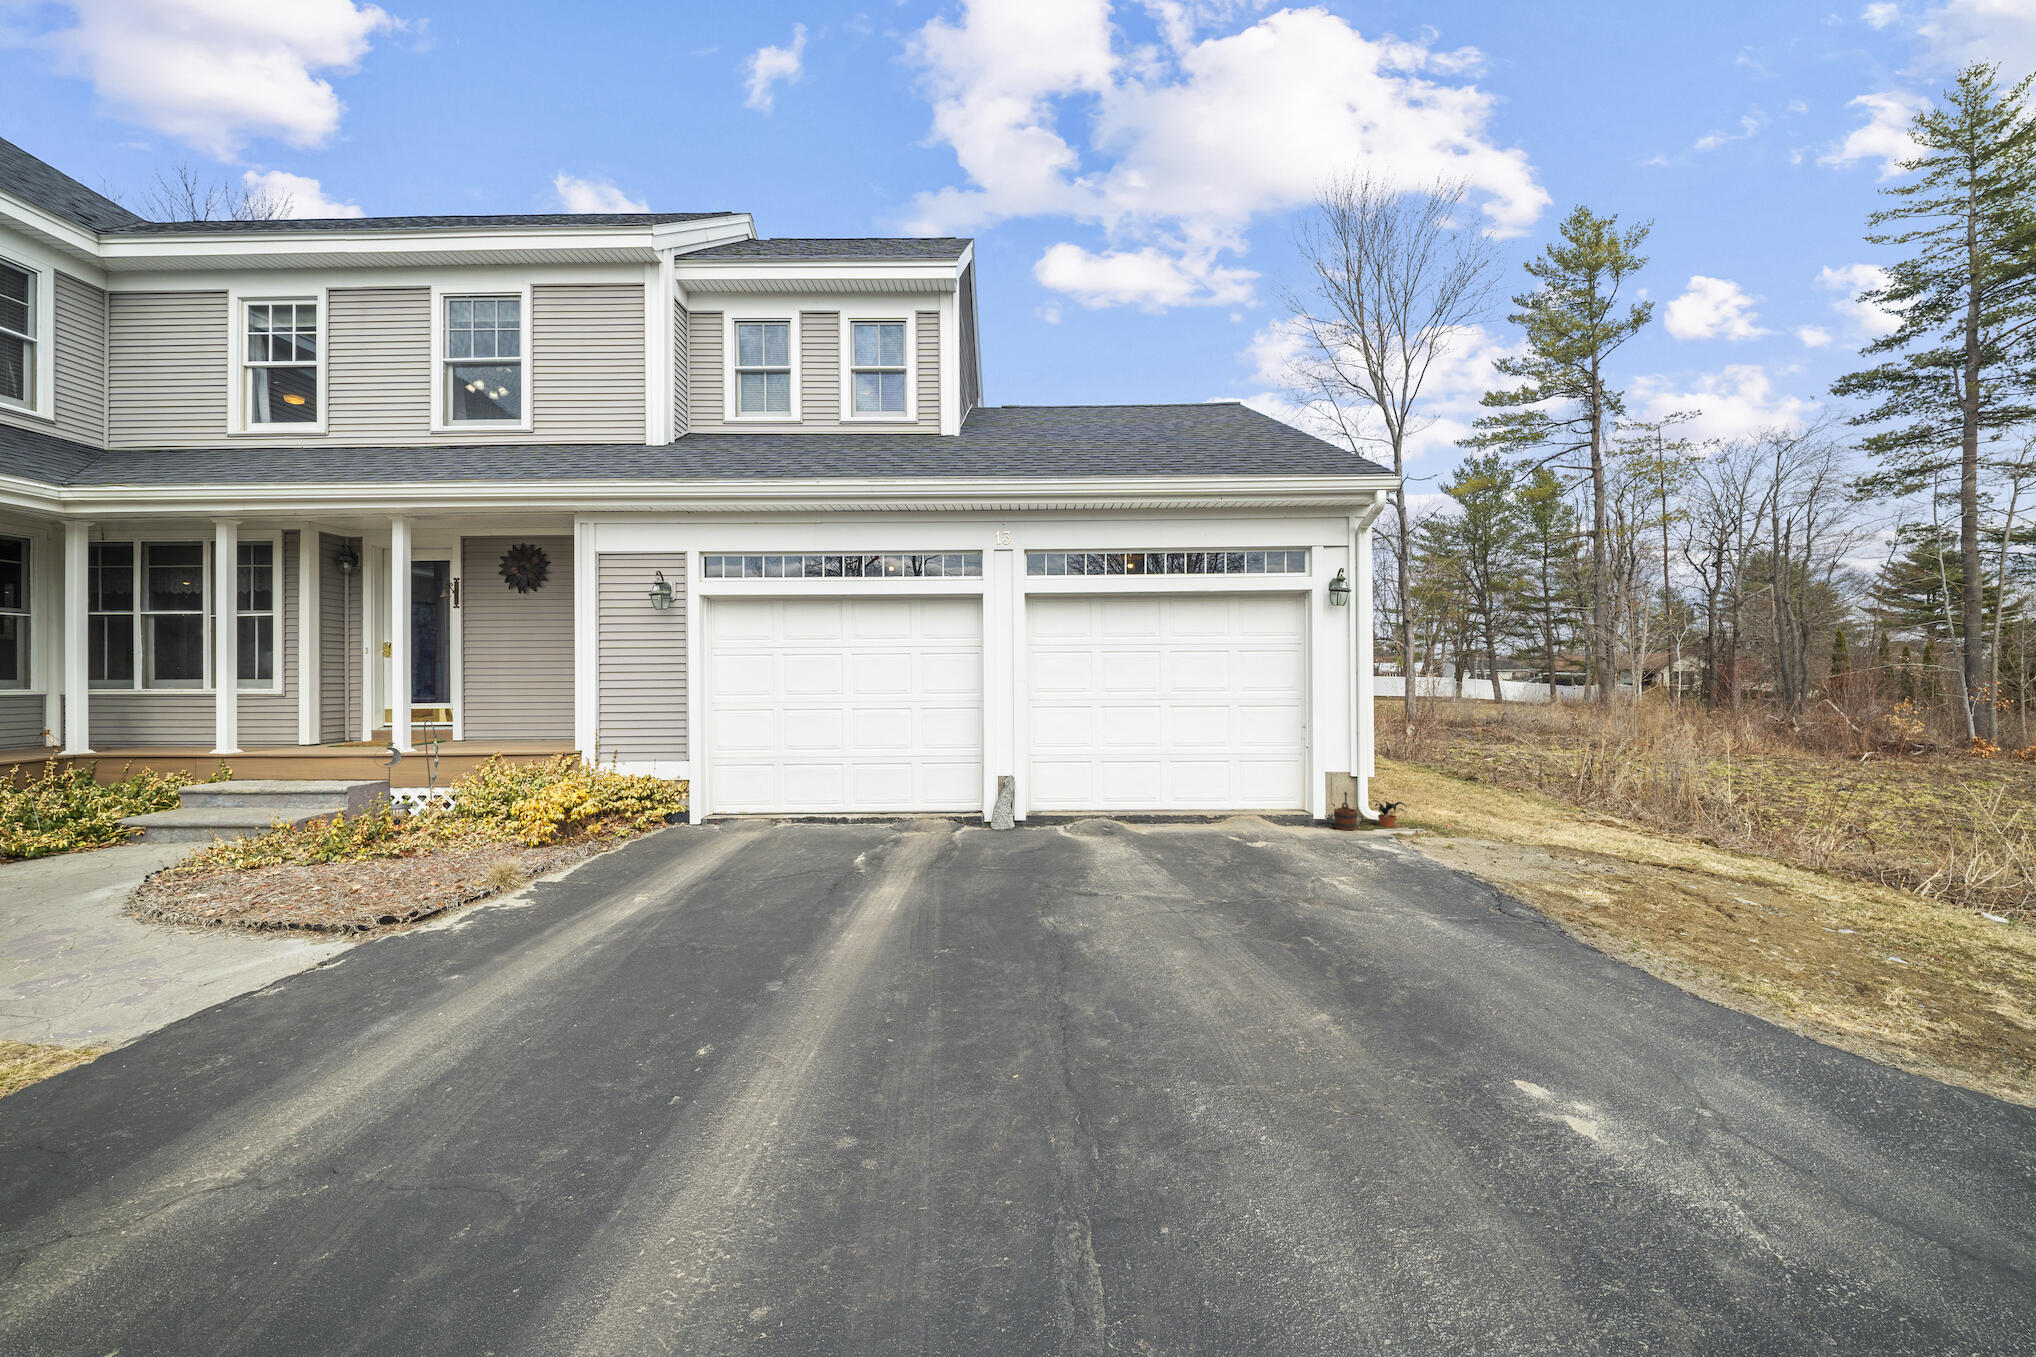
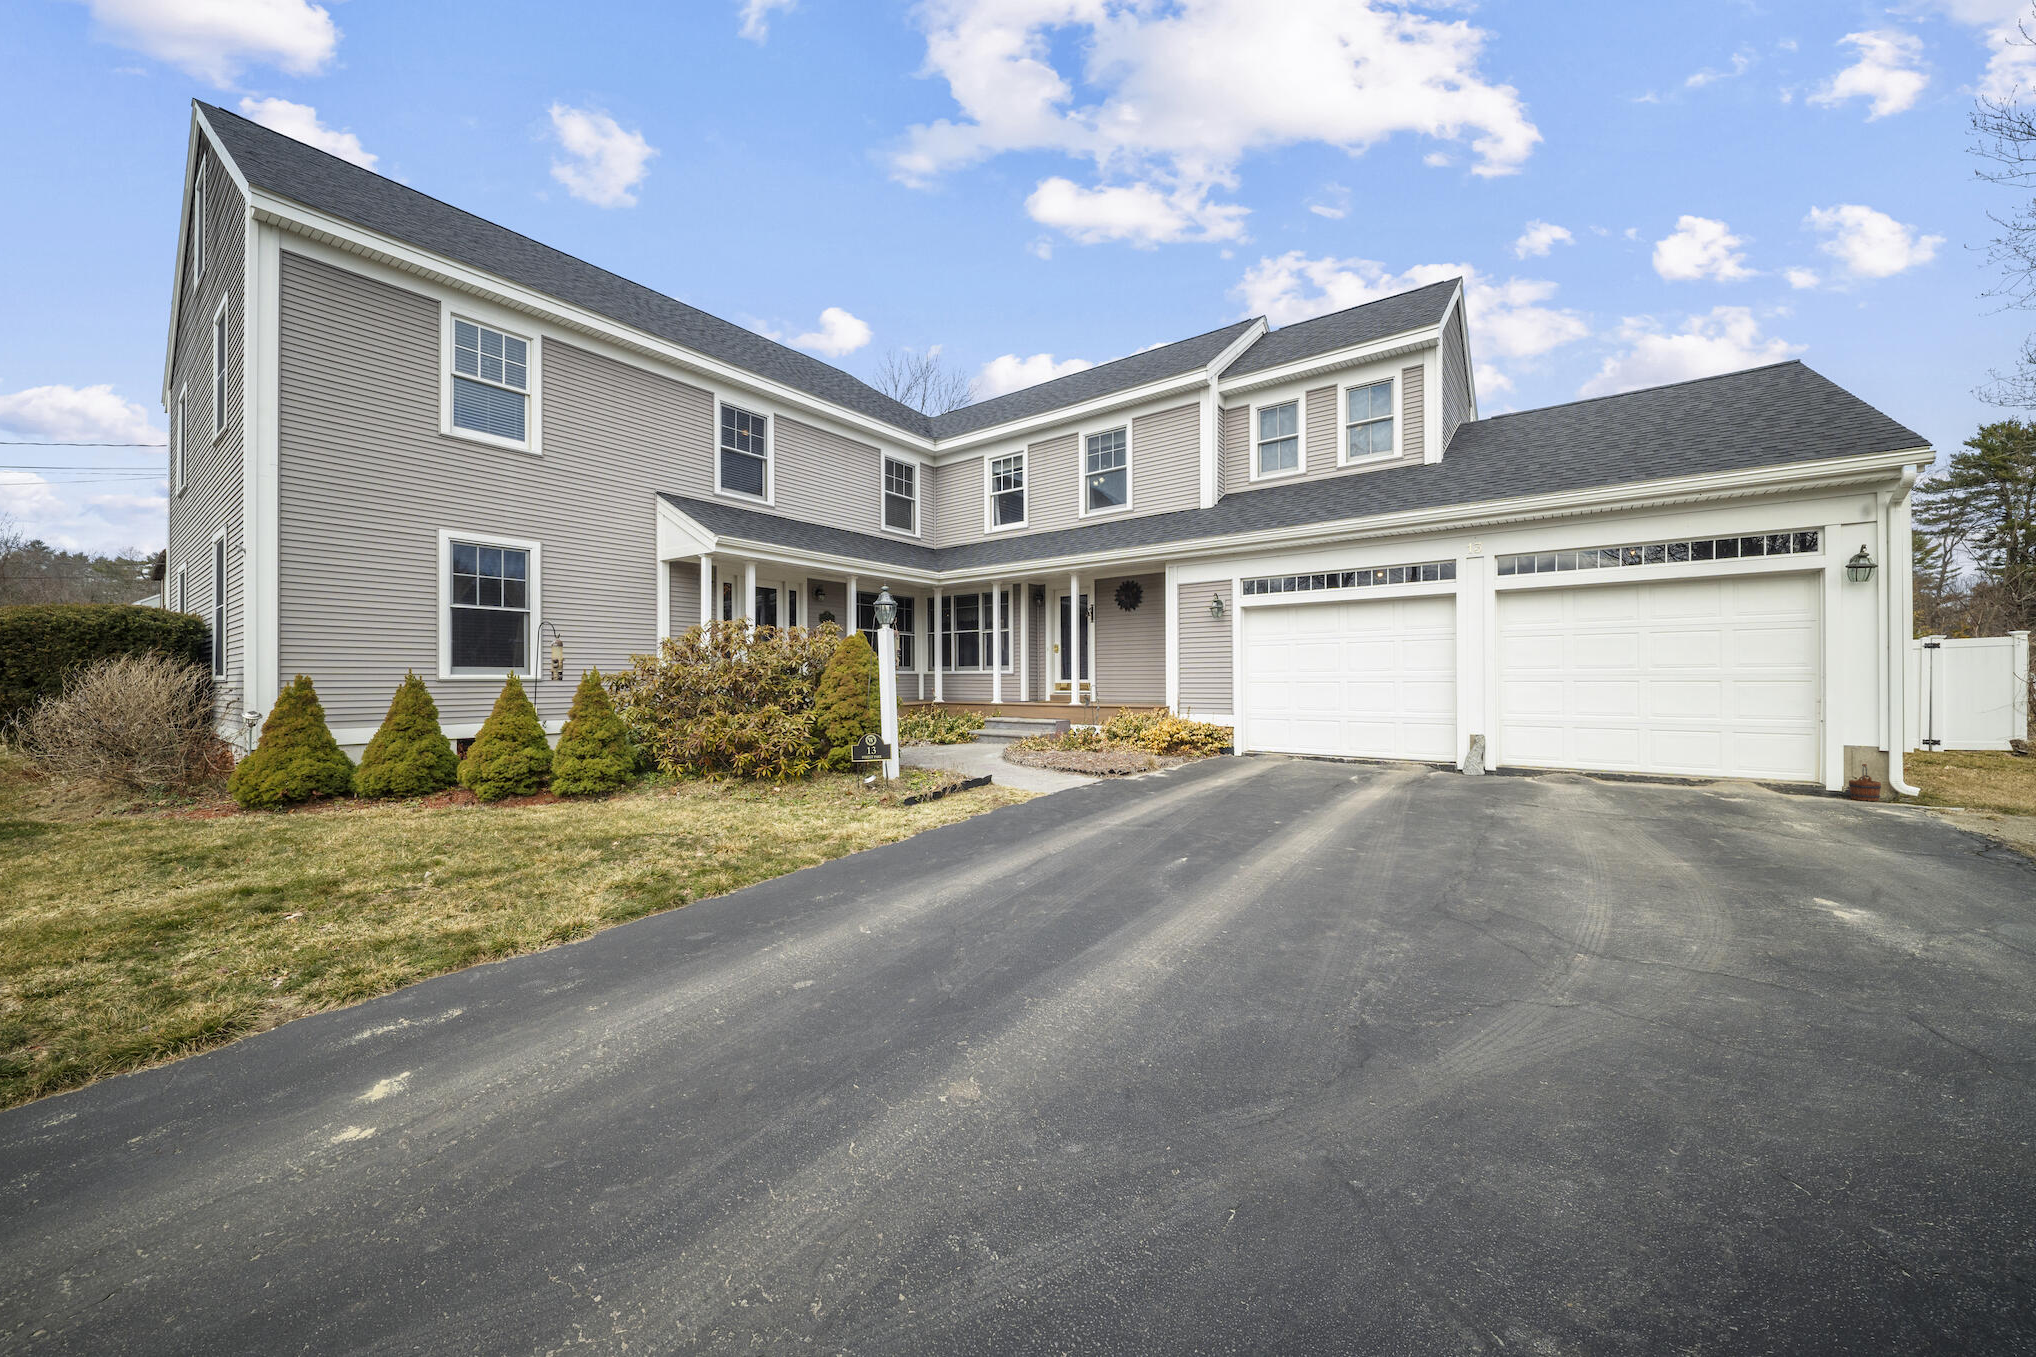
potted plant: present [1371,800,1406,827] -> none [1906,776,1963,804]

